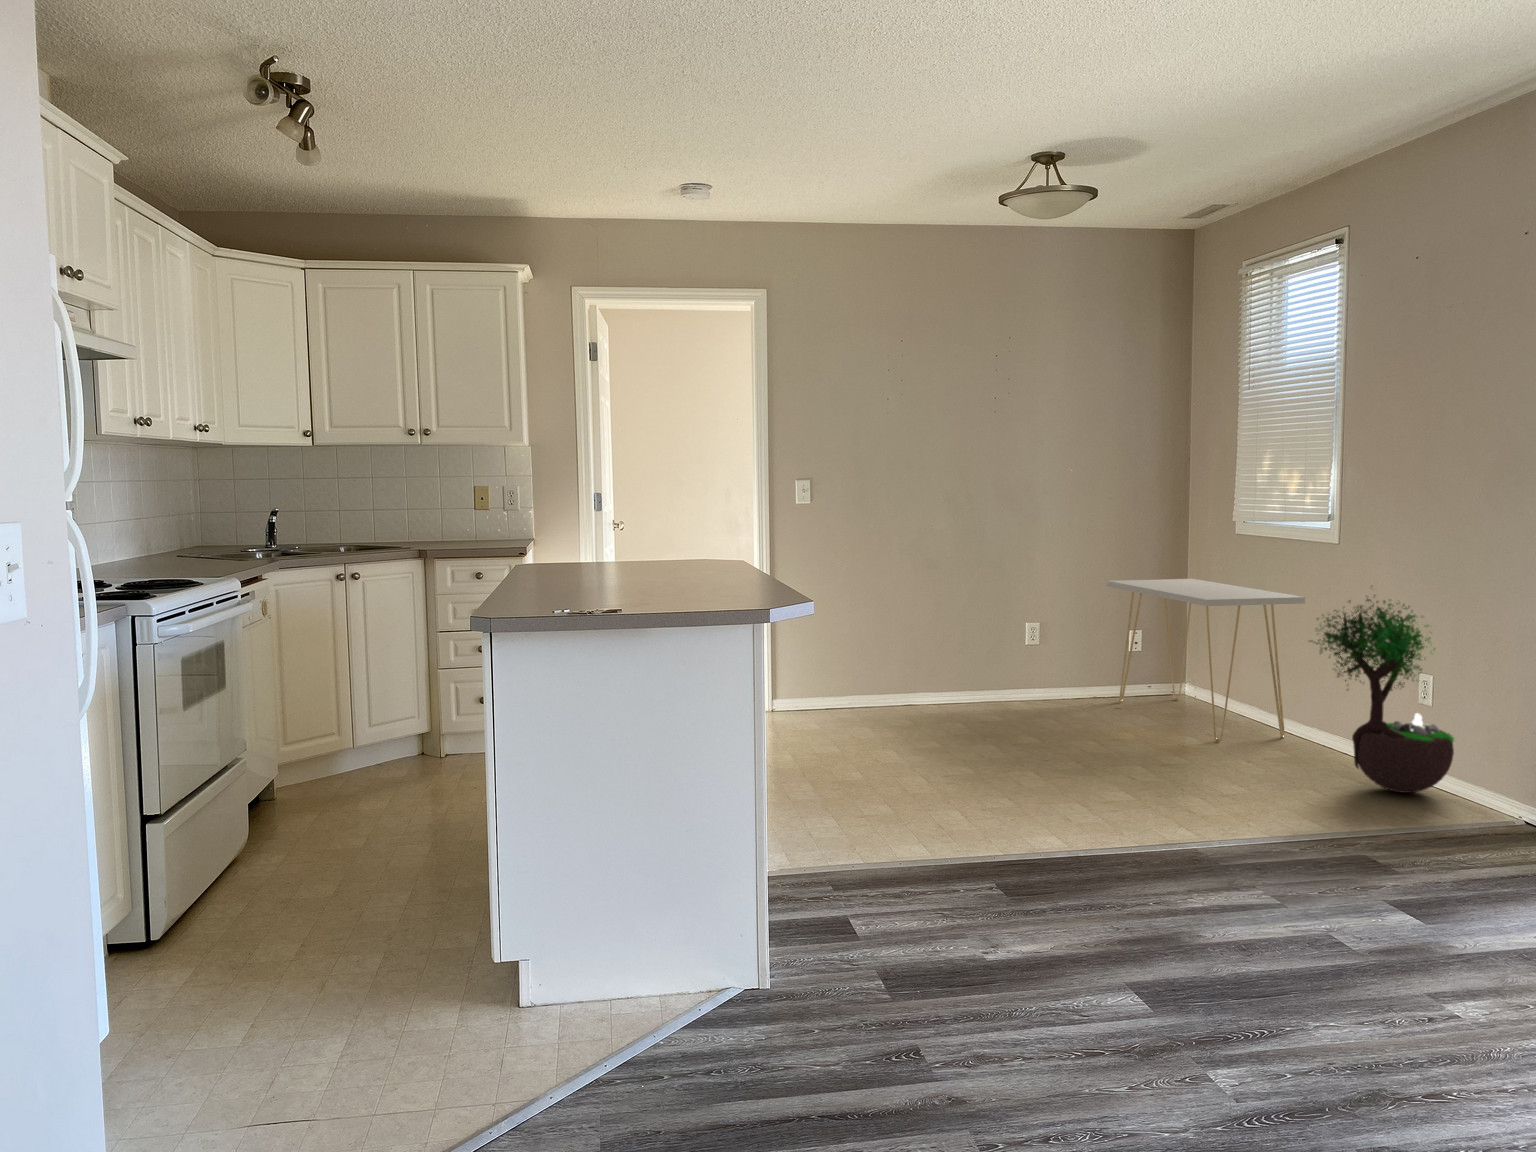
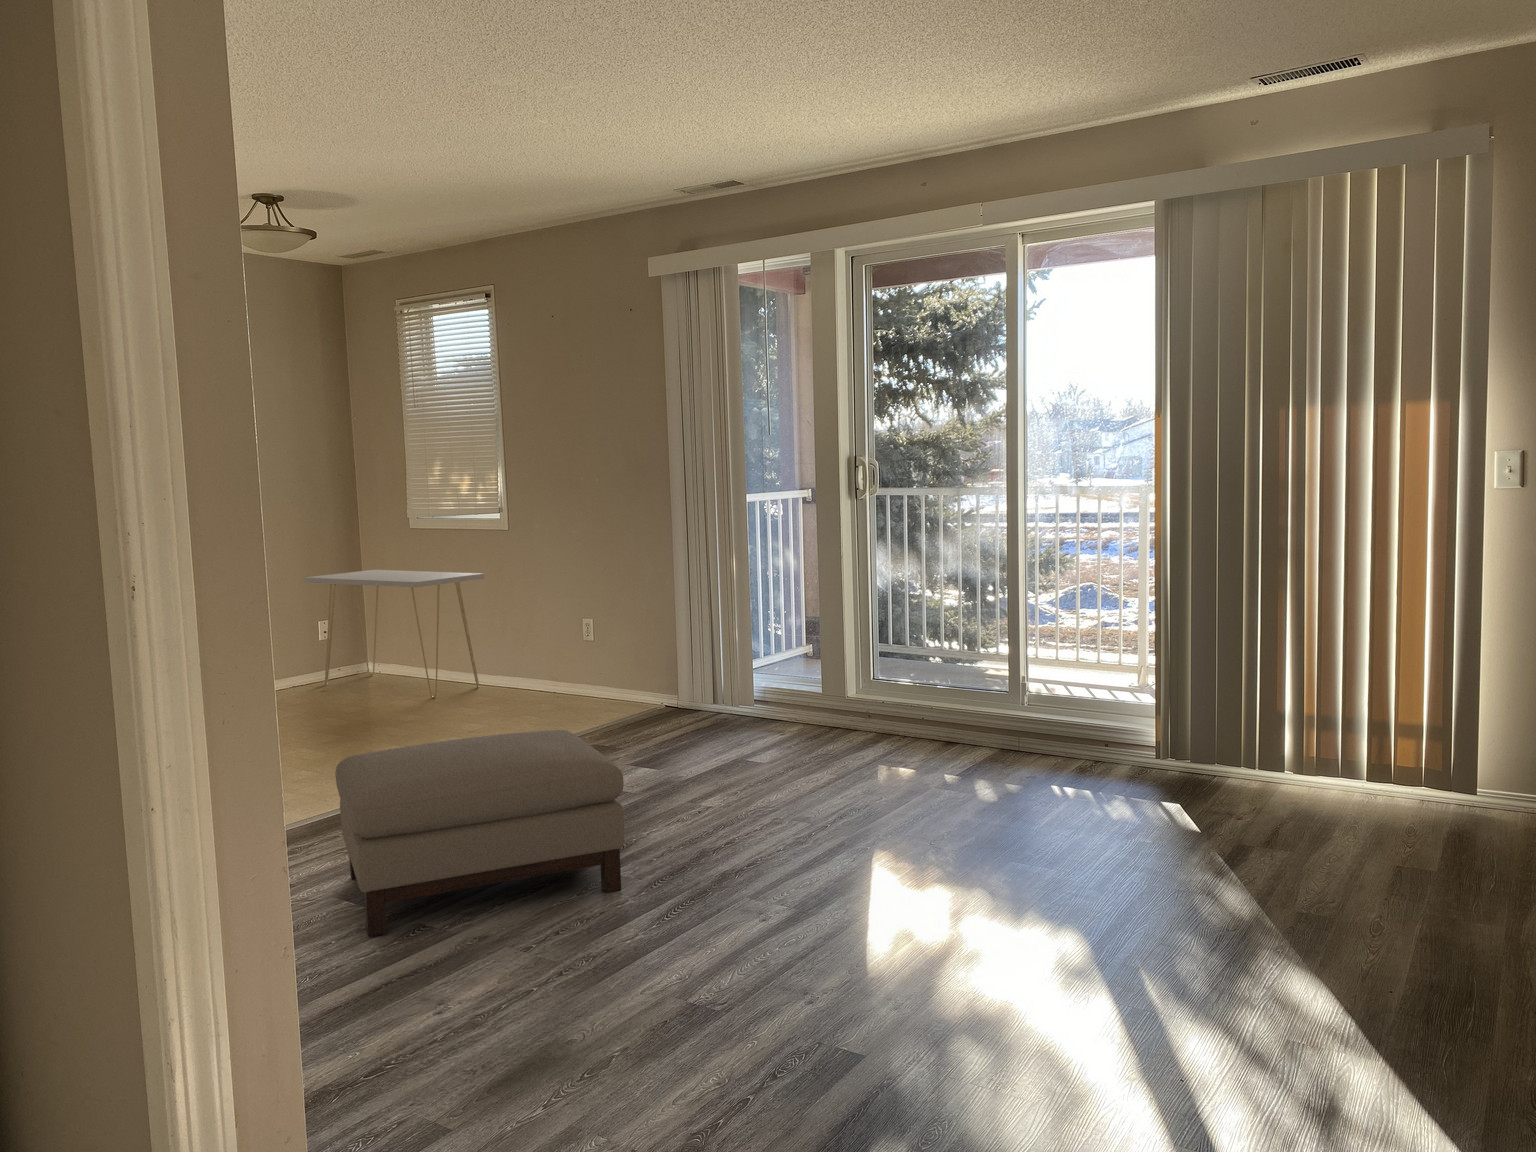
potted tree: present [1309,595,1454,793] -> none [513,556,618,705]
ottoman: none [841,811,1219,1105] -> present [335,730,624,937]

